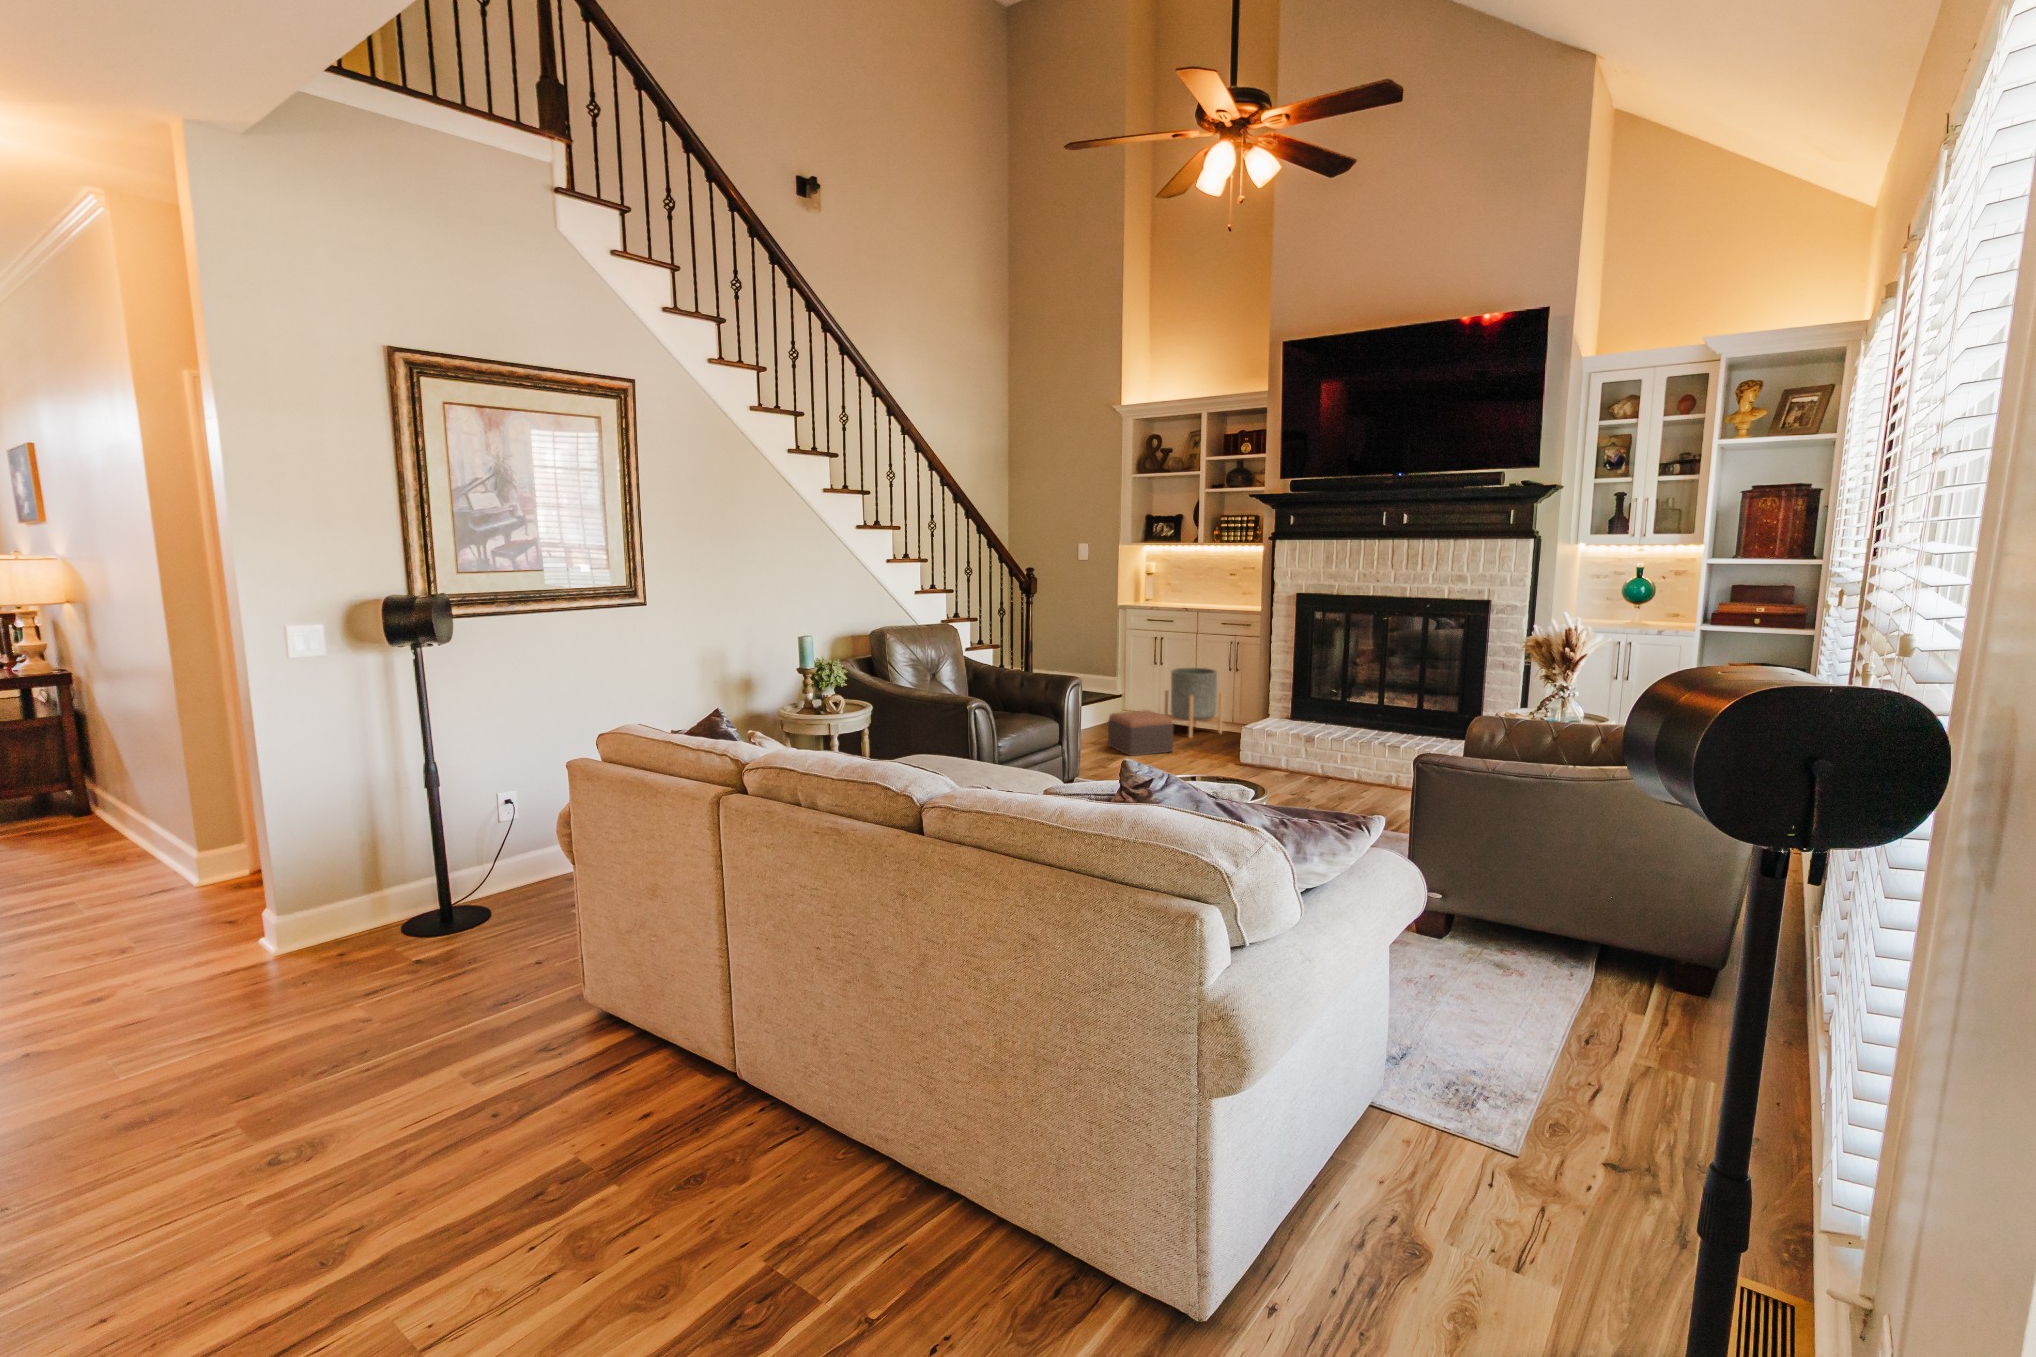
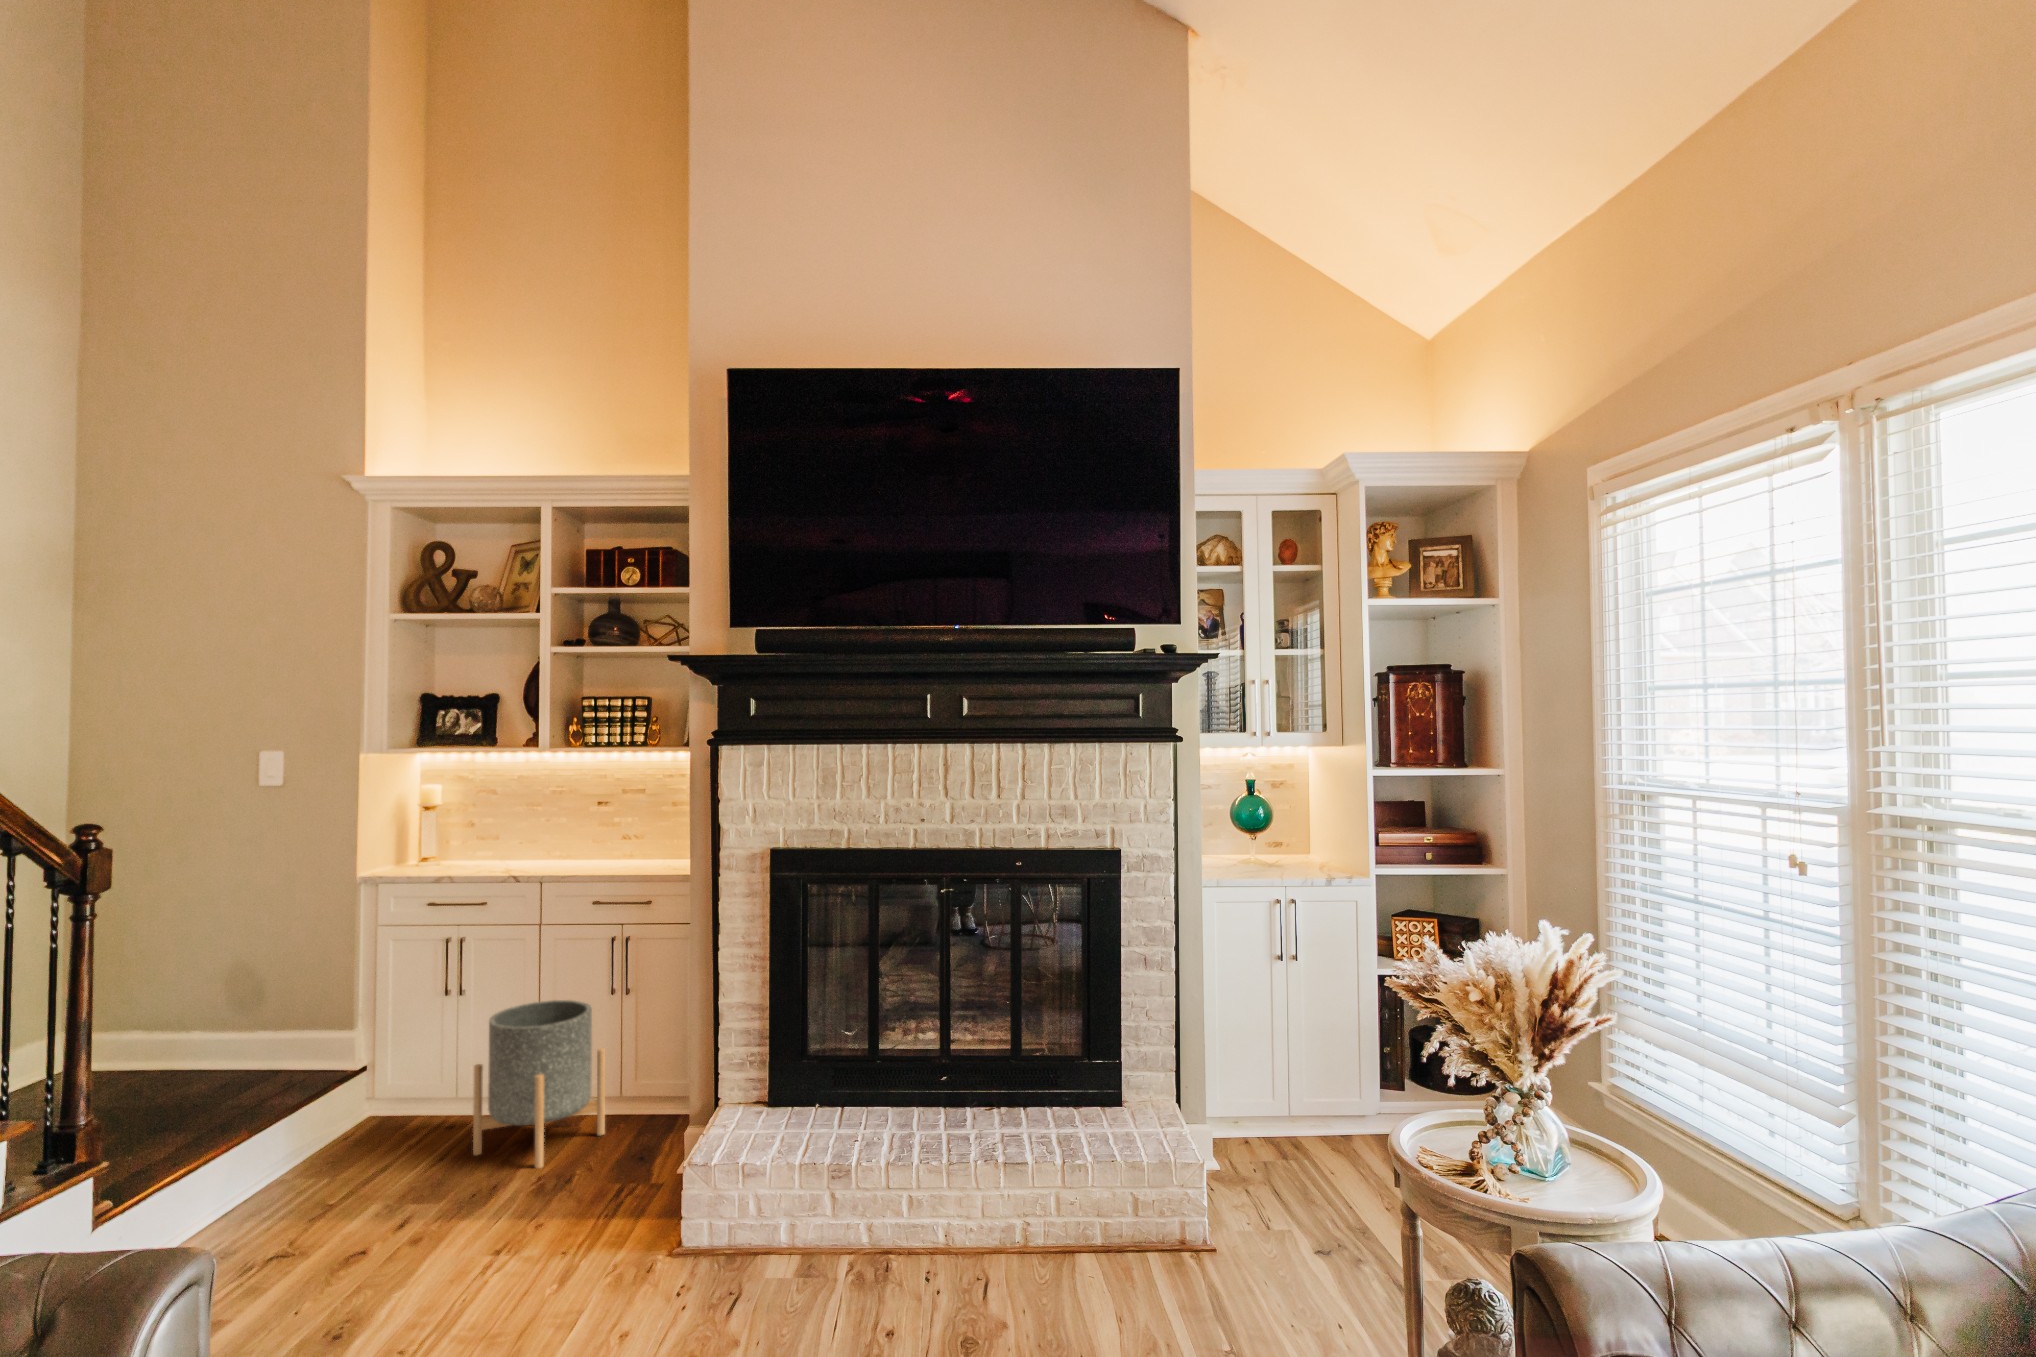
footstool: present [1108,710,1173,756] -> none [327,1143,508,1300]

